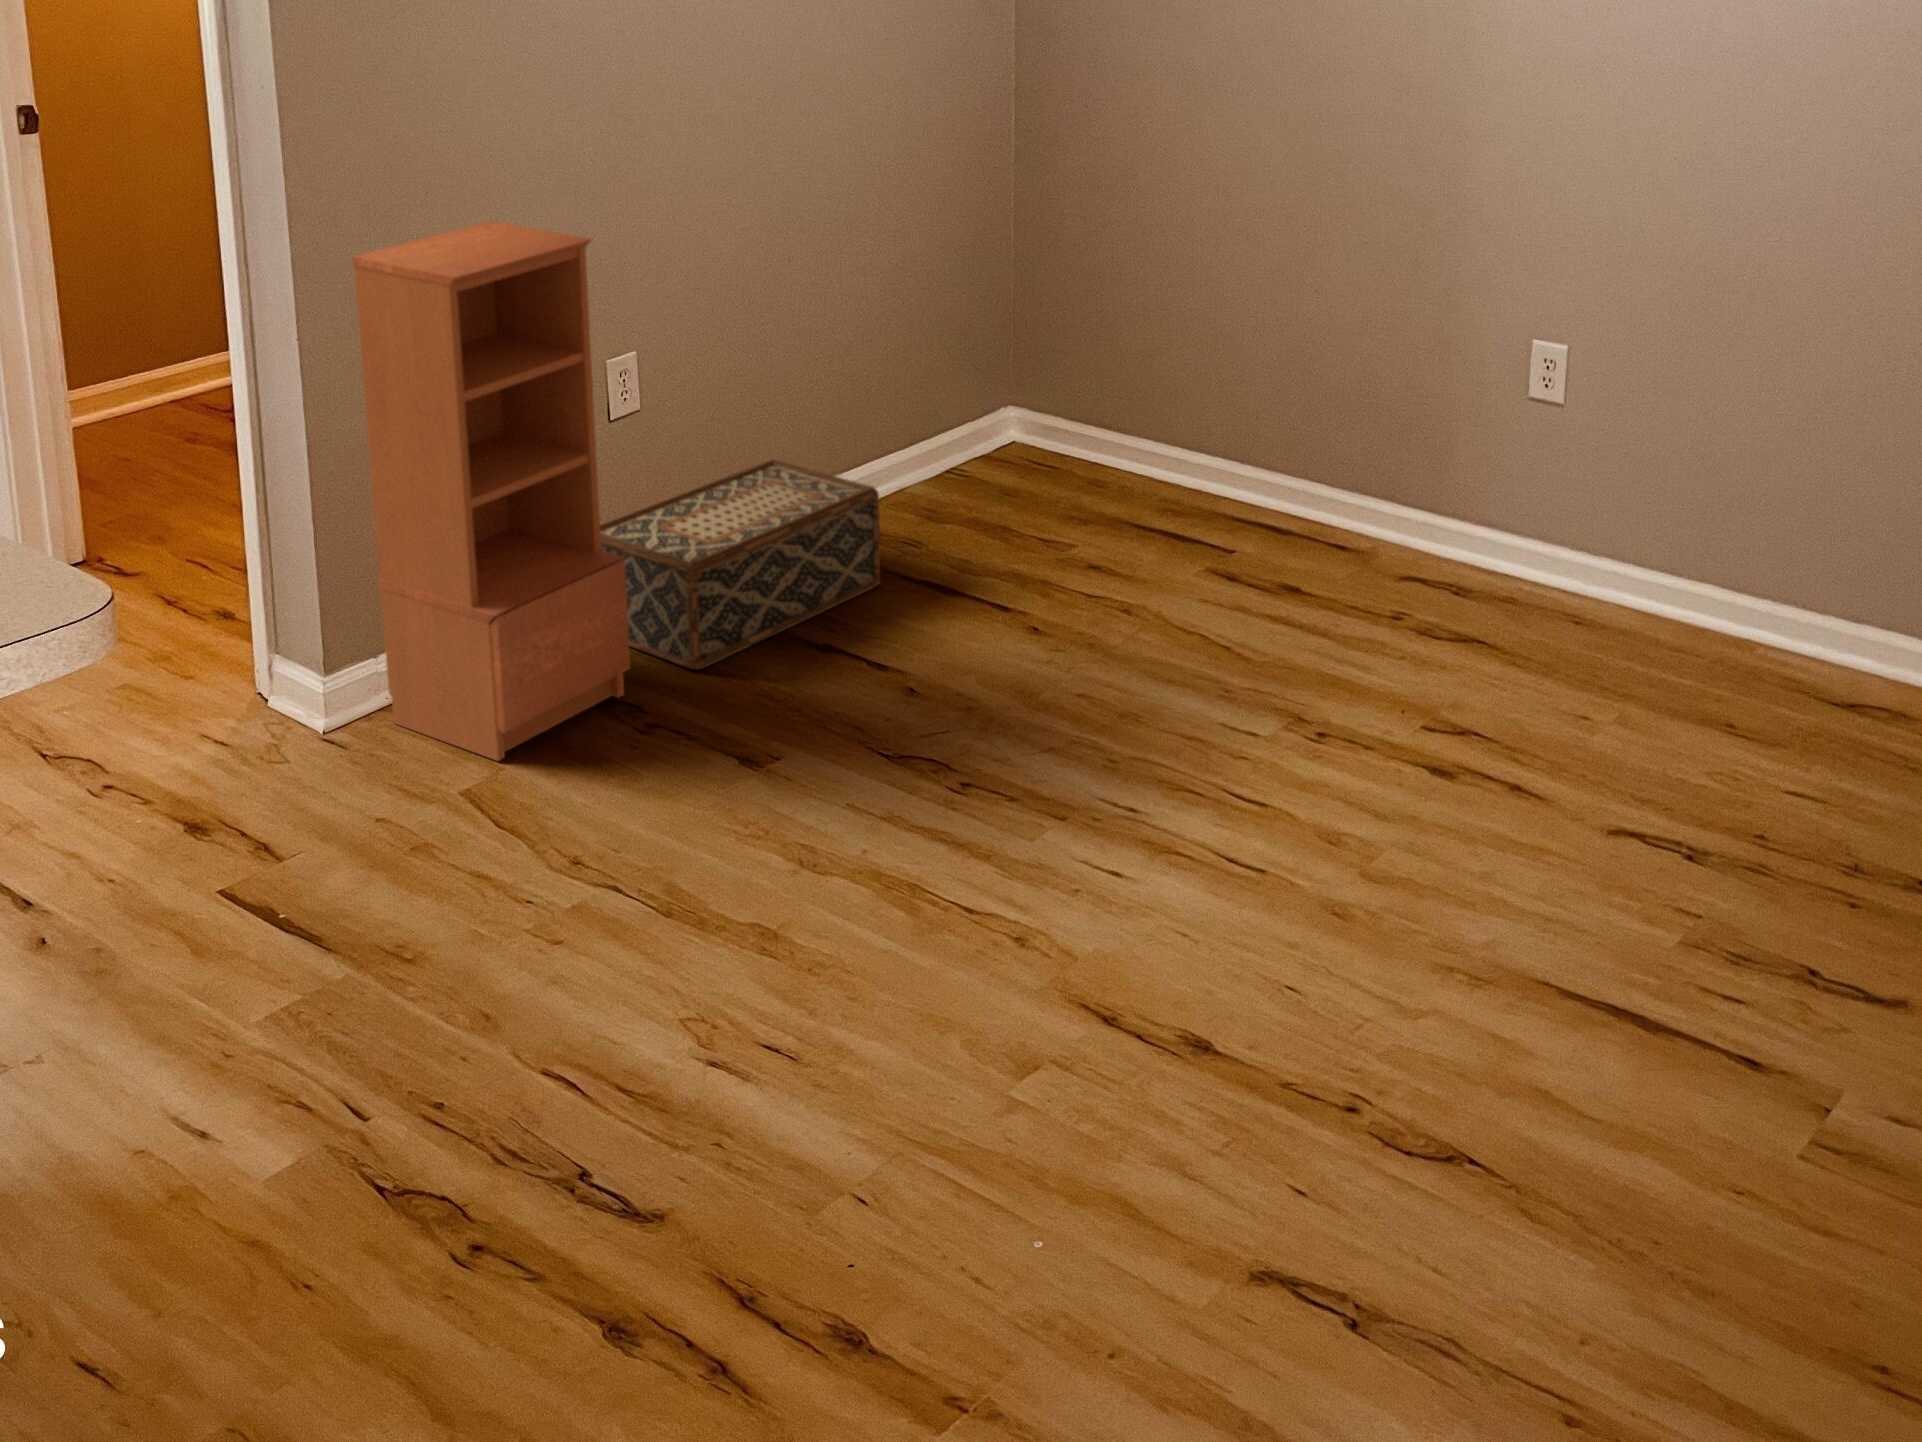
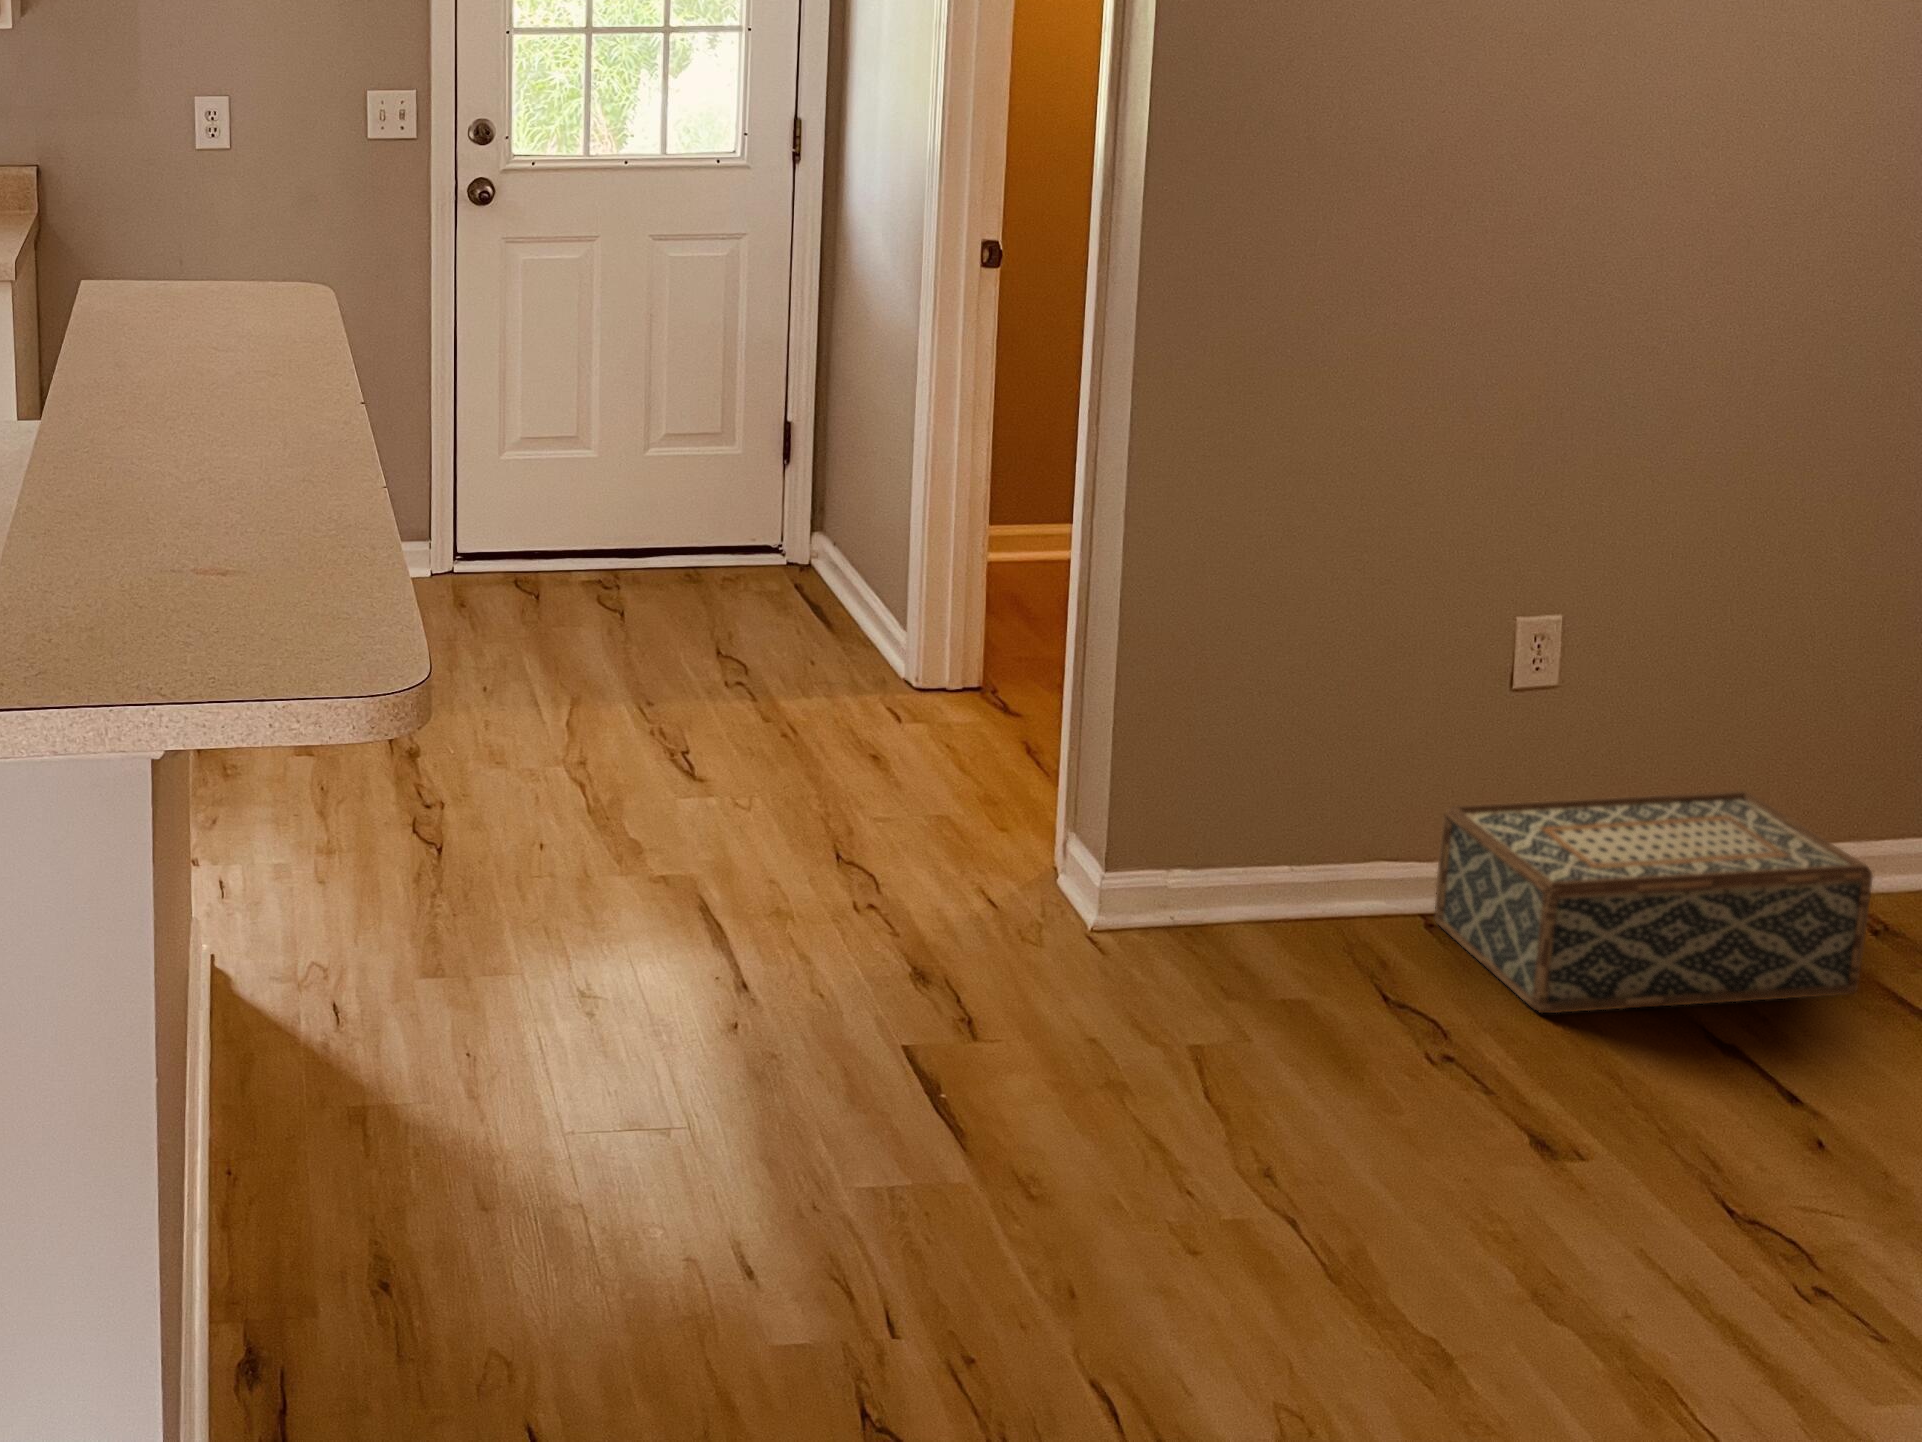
bookcase: present [352,221,630,761] -> none [1165,432,1474,1028]

